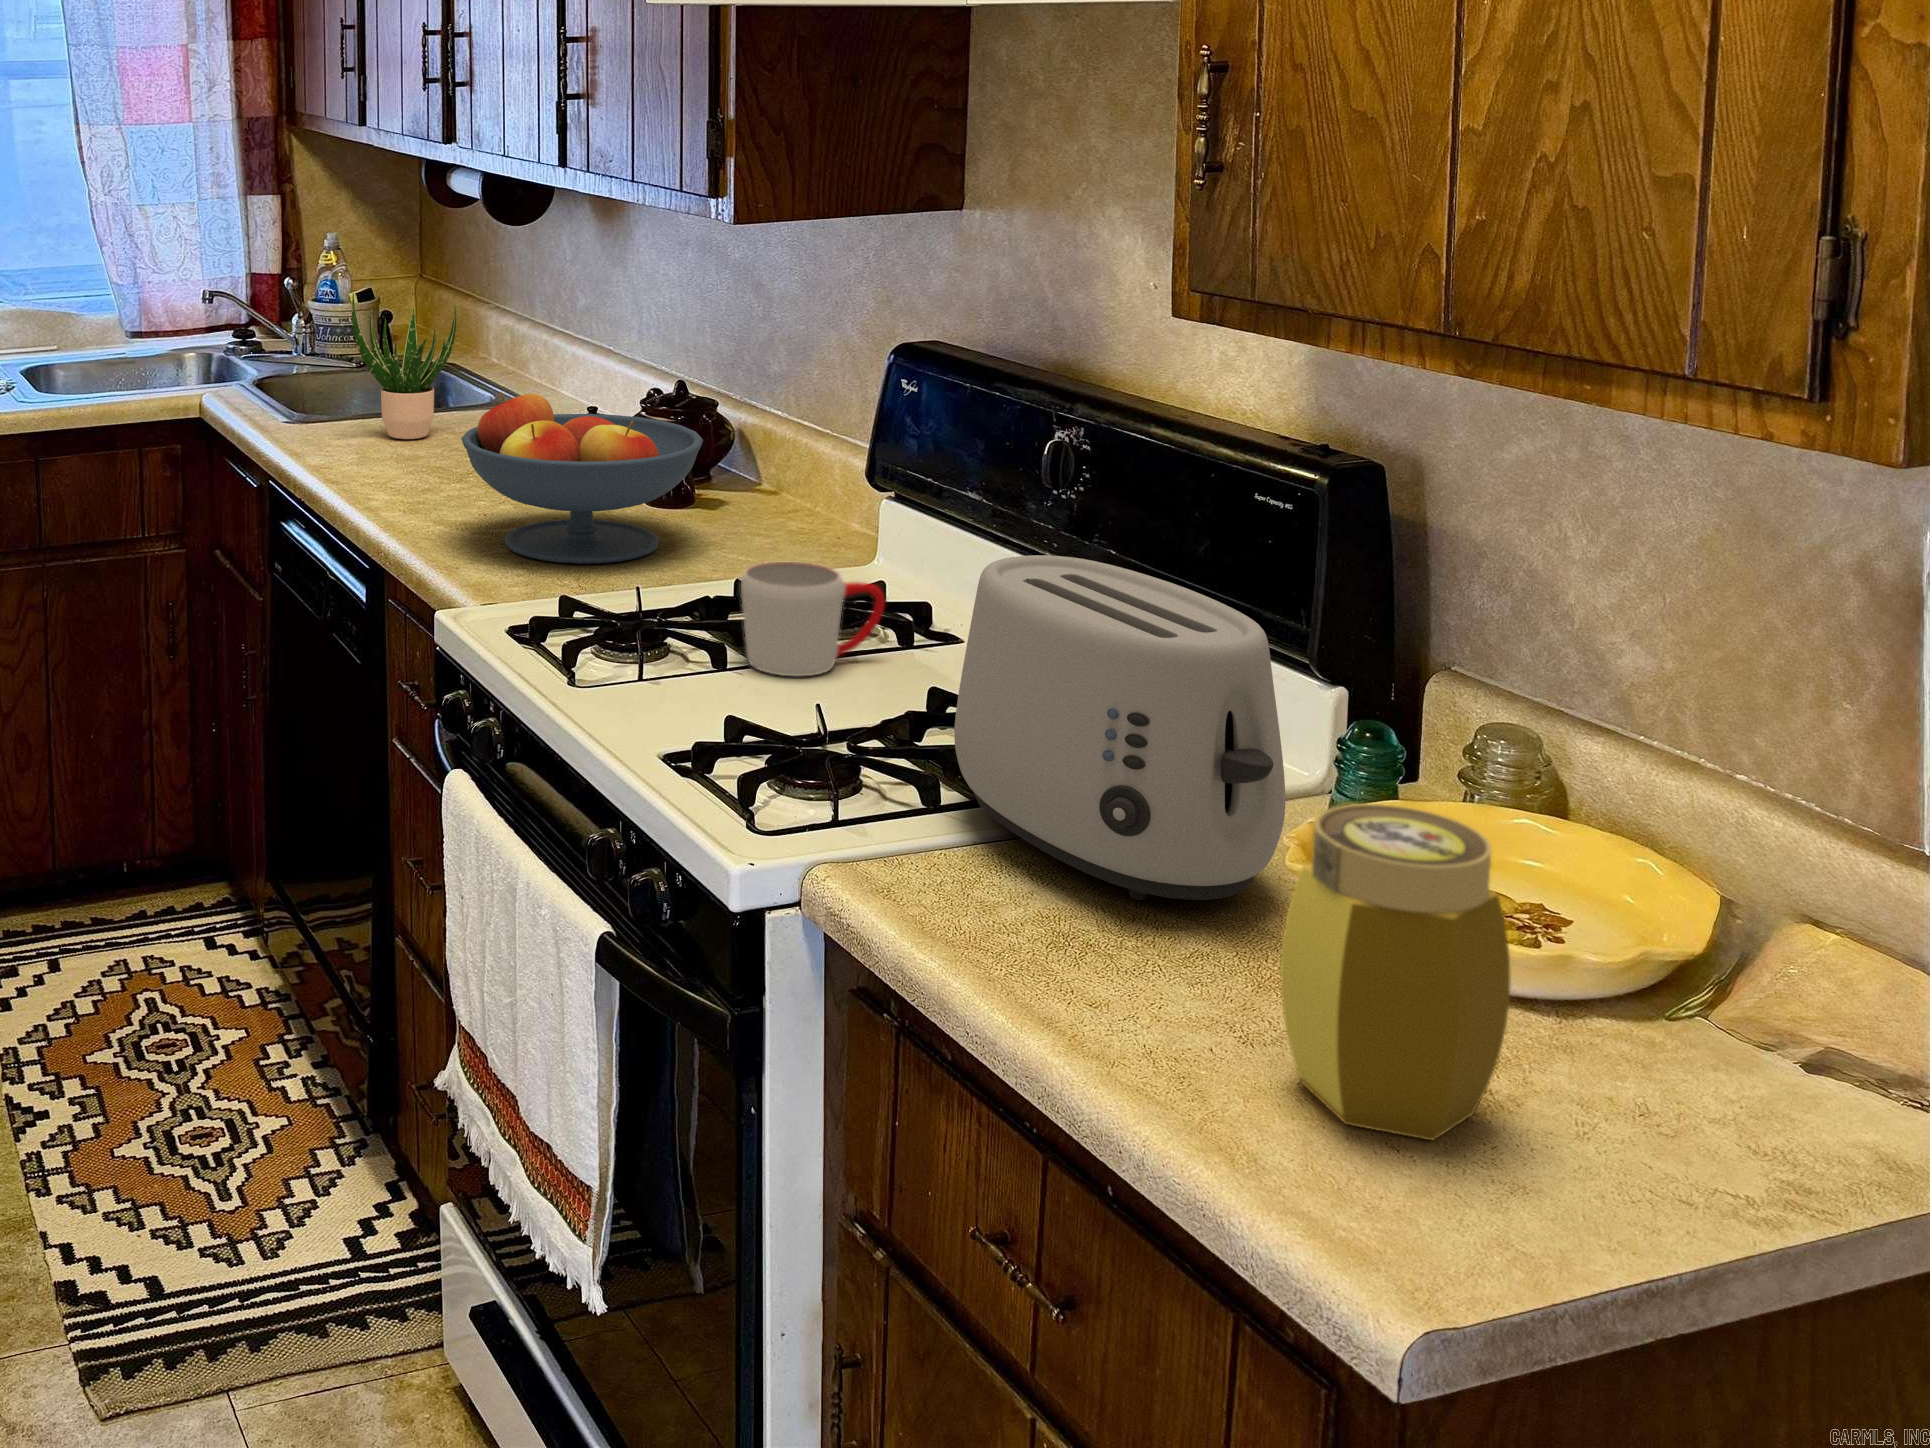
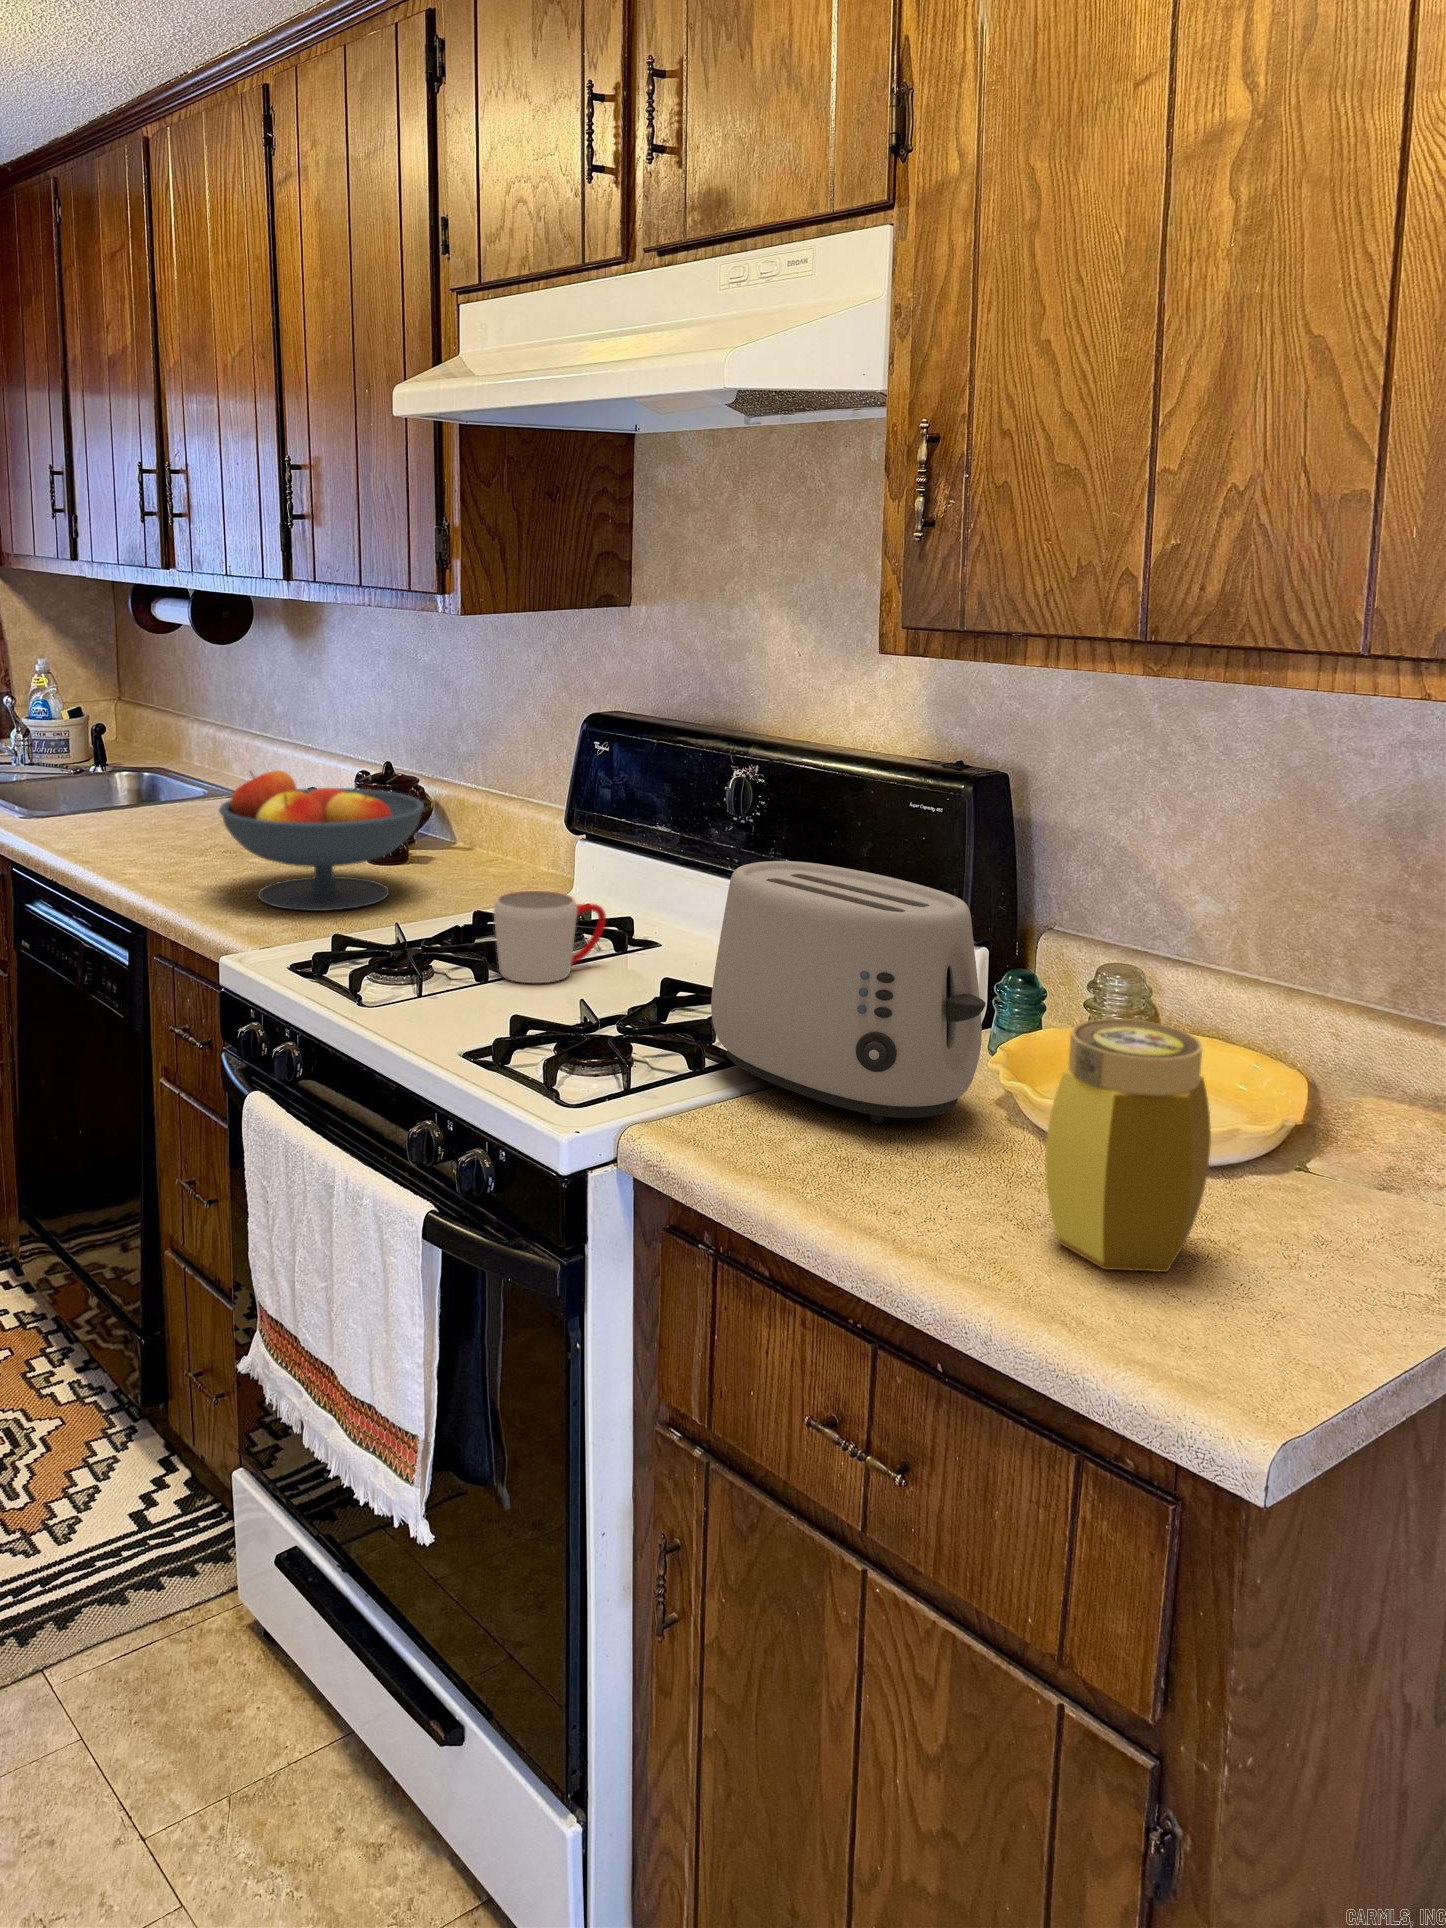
potted plant: present [352,293,456,439] -> none [86,697,178,824]

